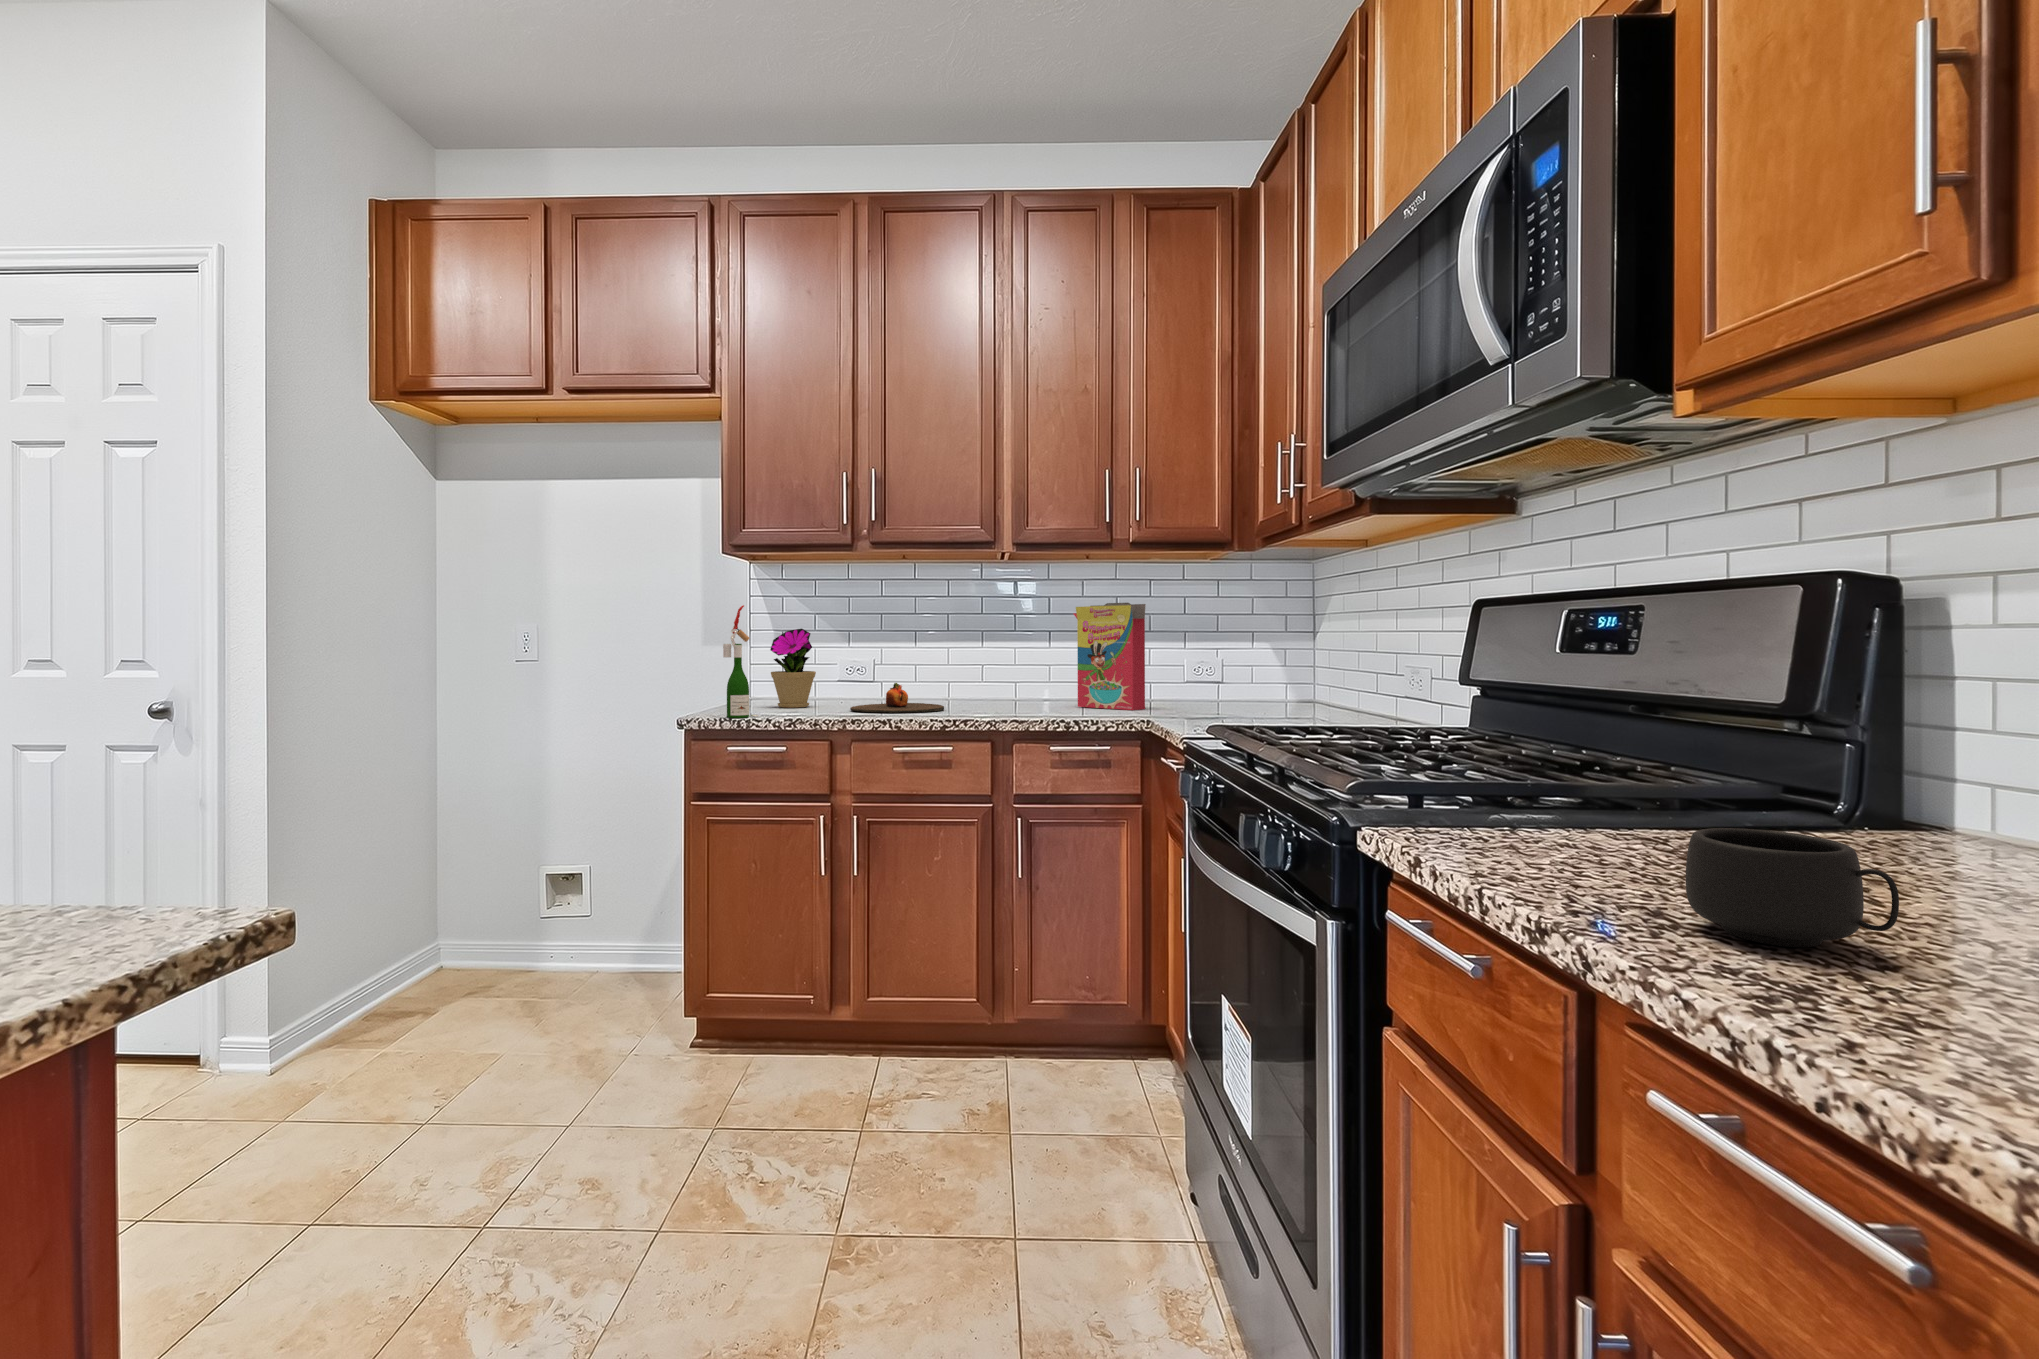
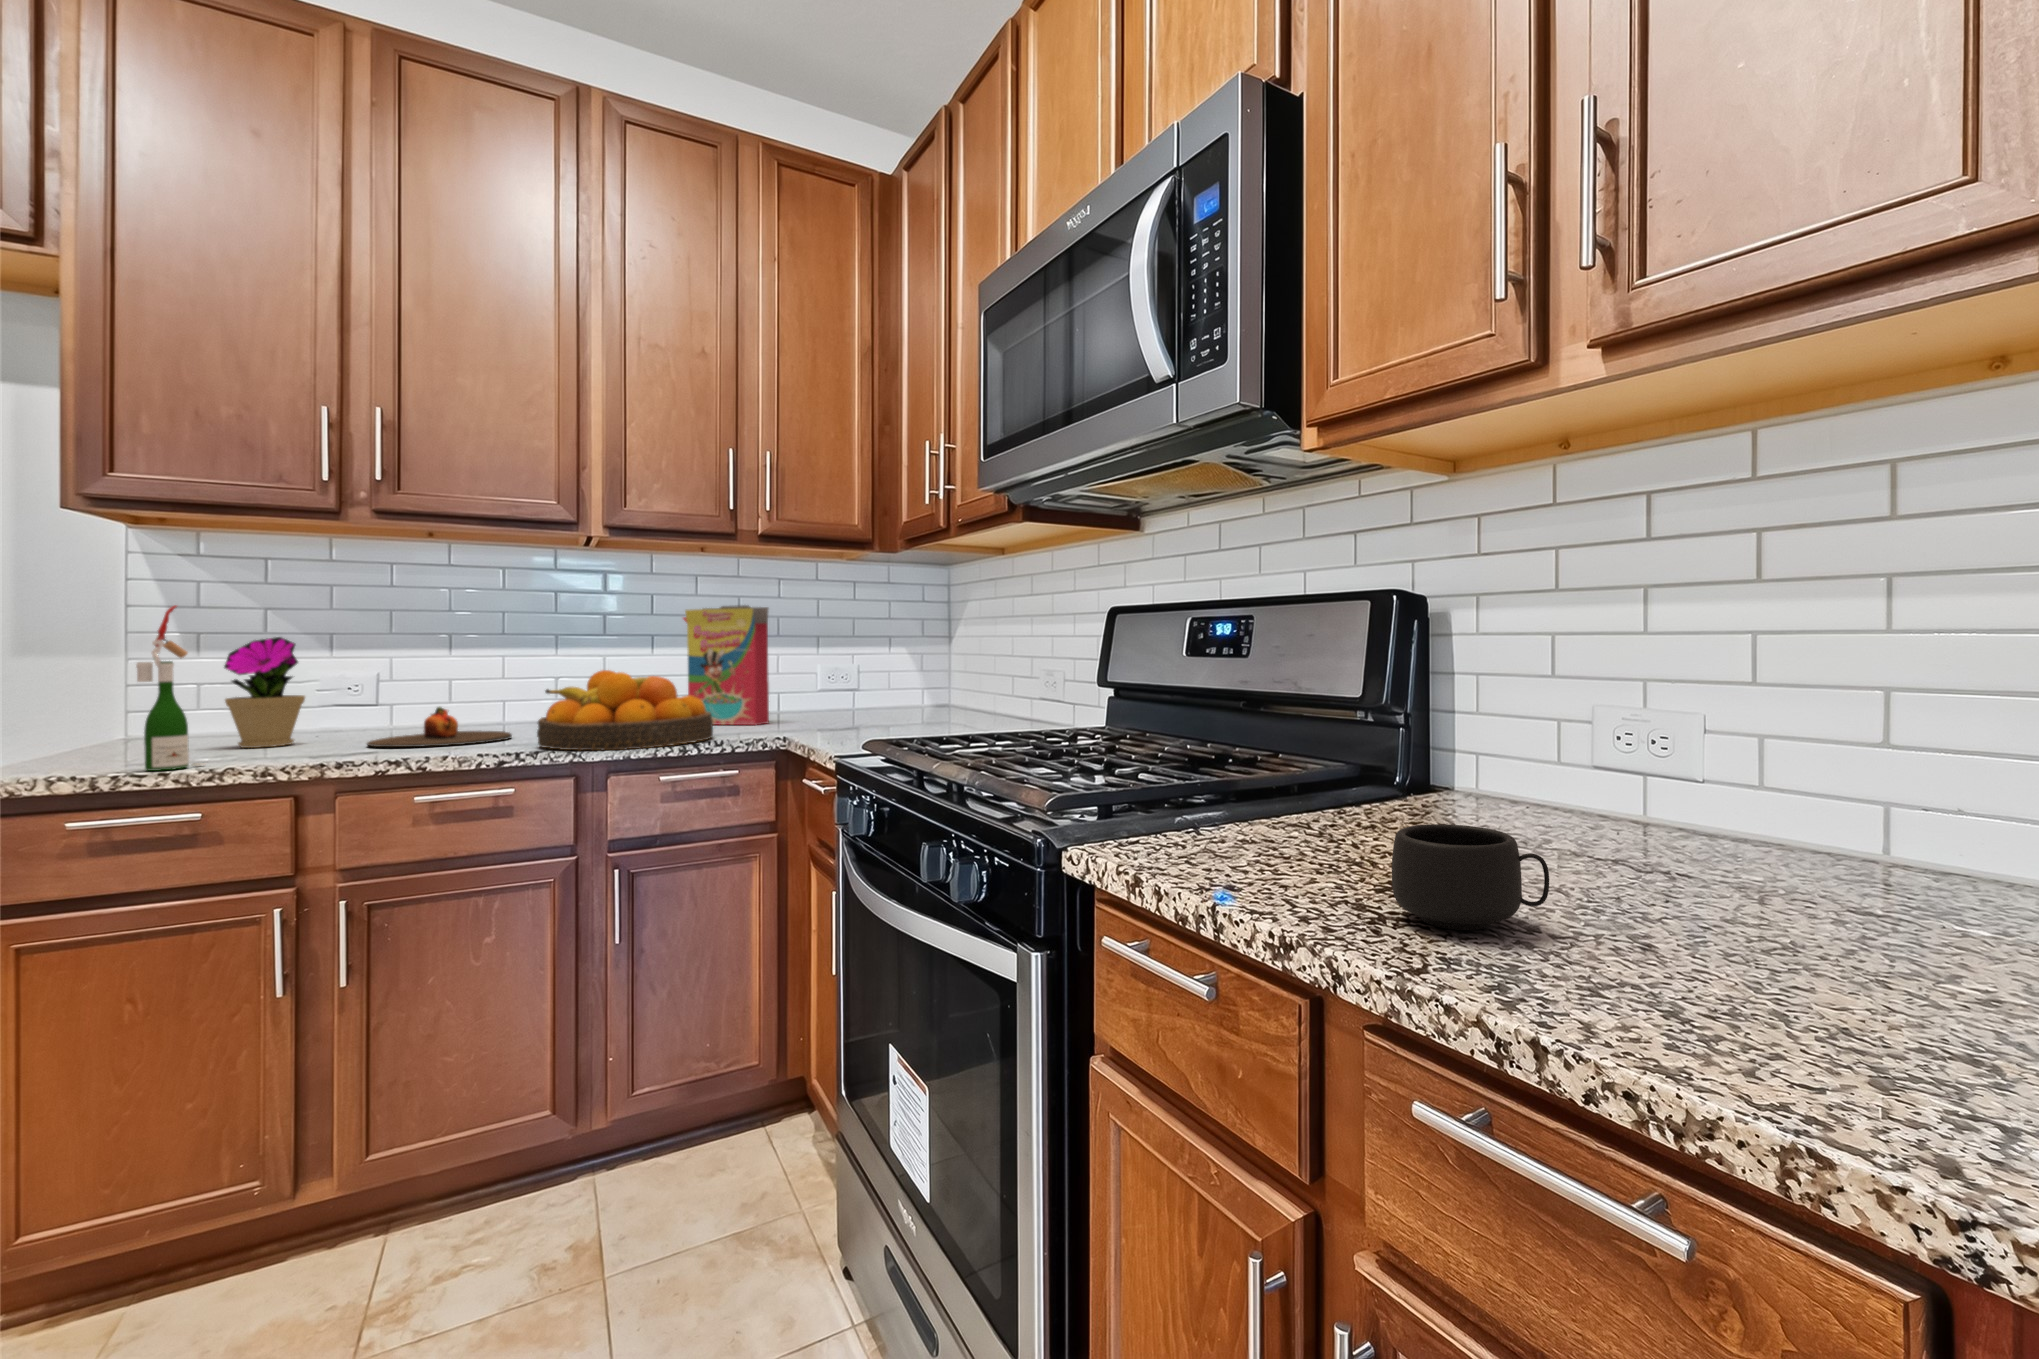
fruit bowl: none [958,657,1092,722] -> present [537,670,713,750]

